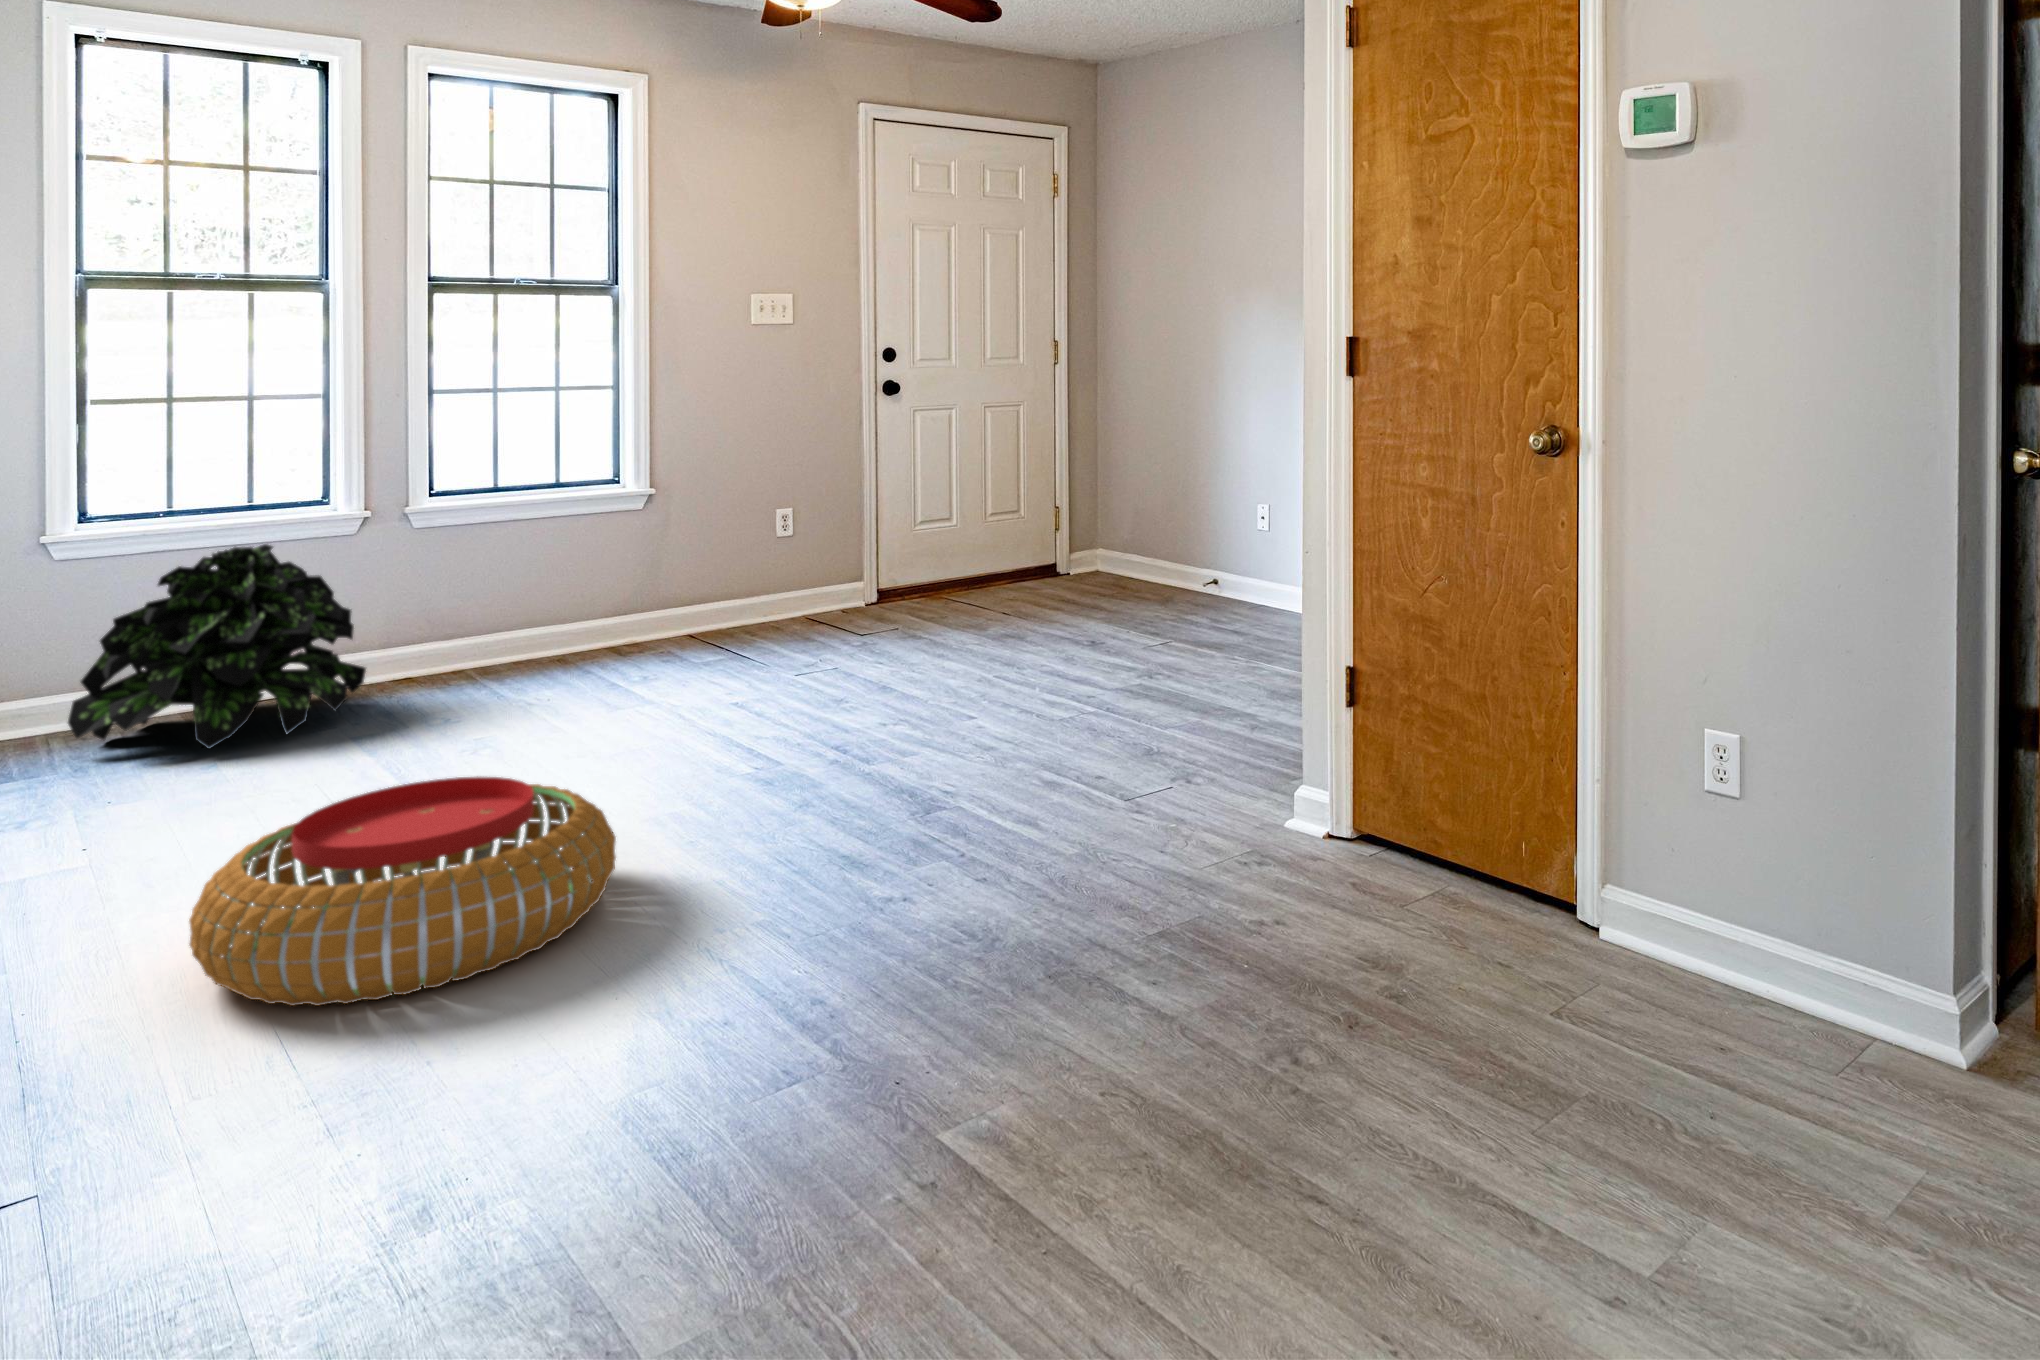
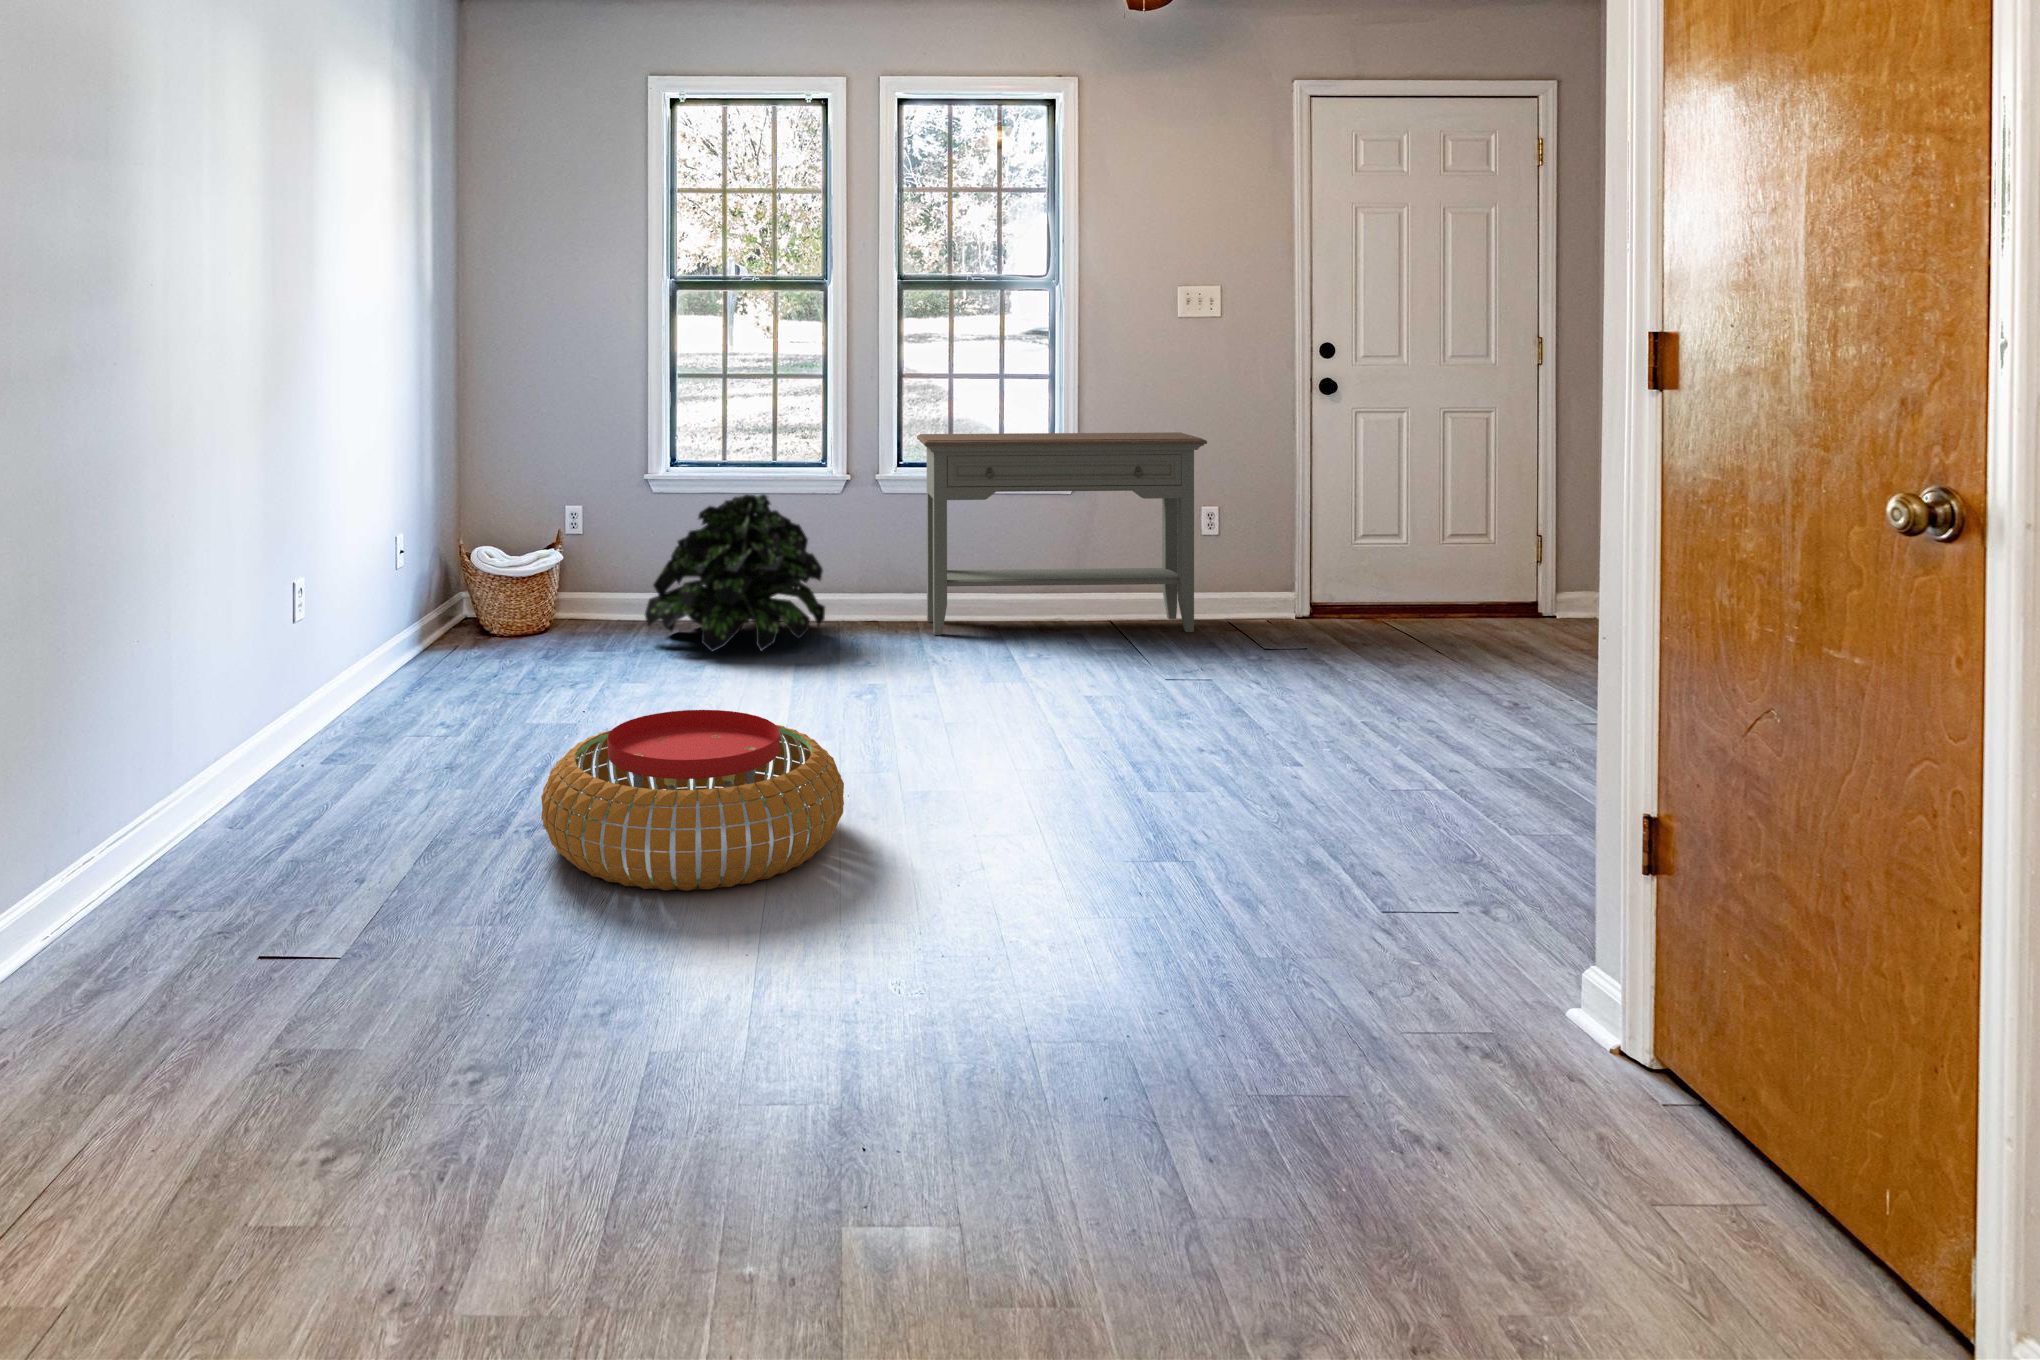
console table: none [462,439,799,679] -> present [917,432,1207,635]

